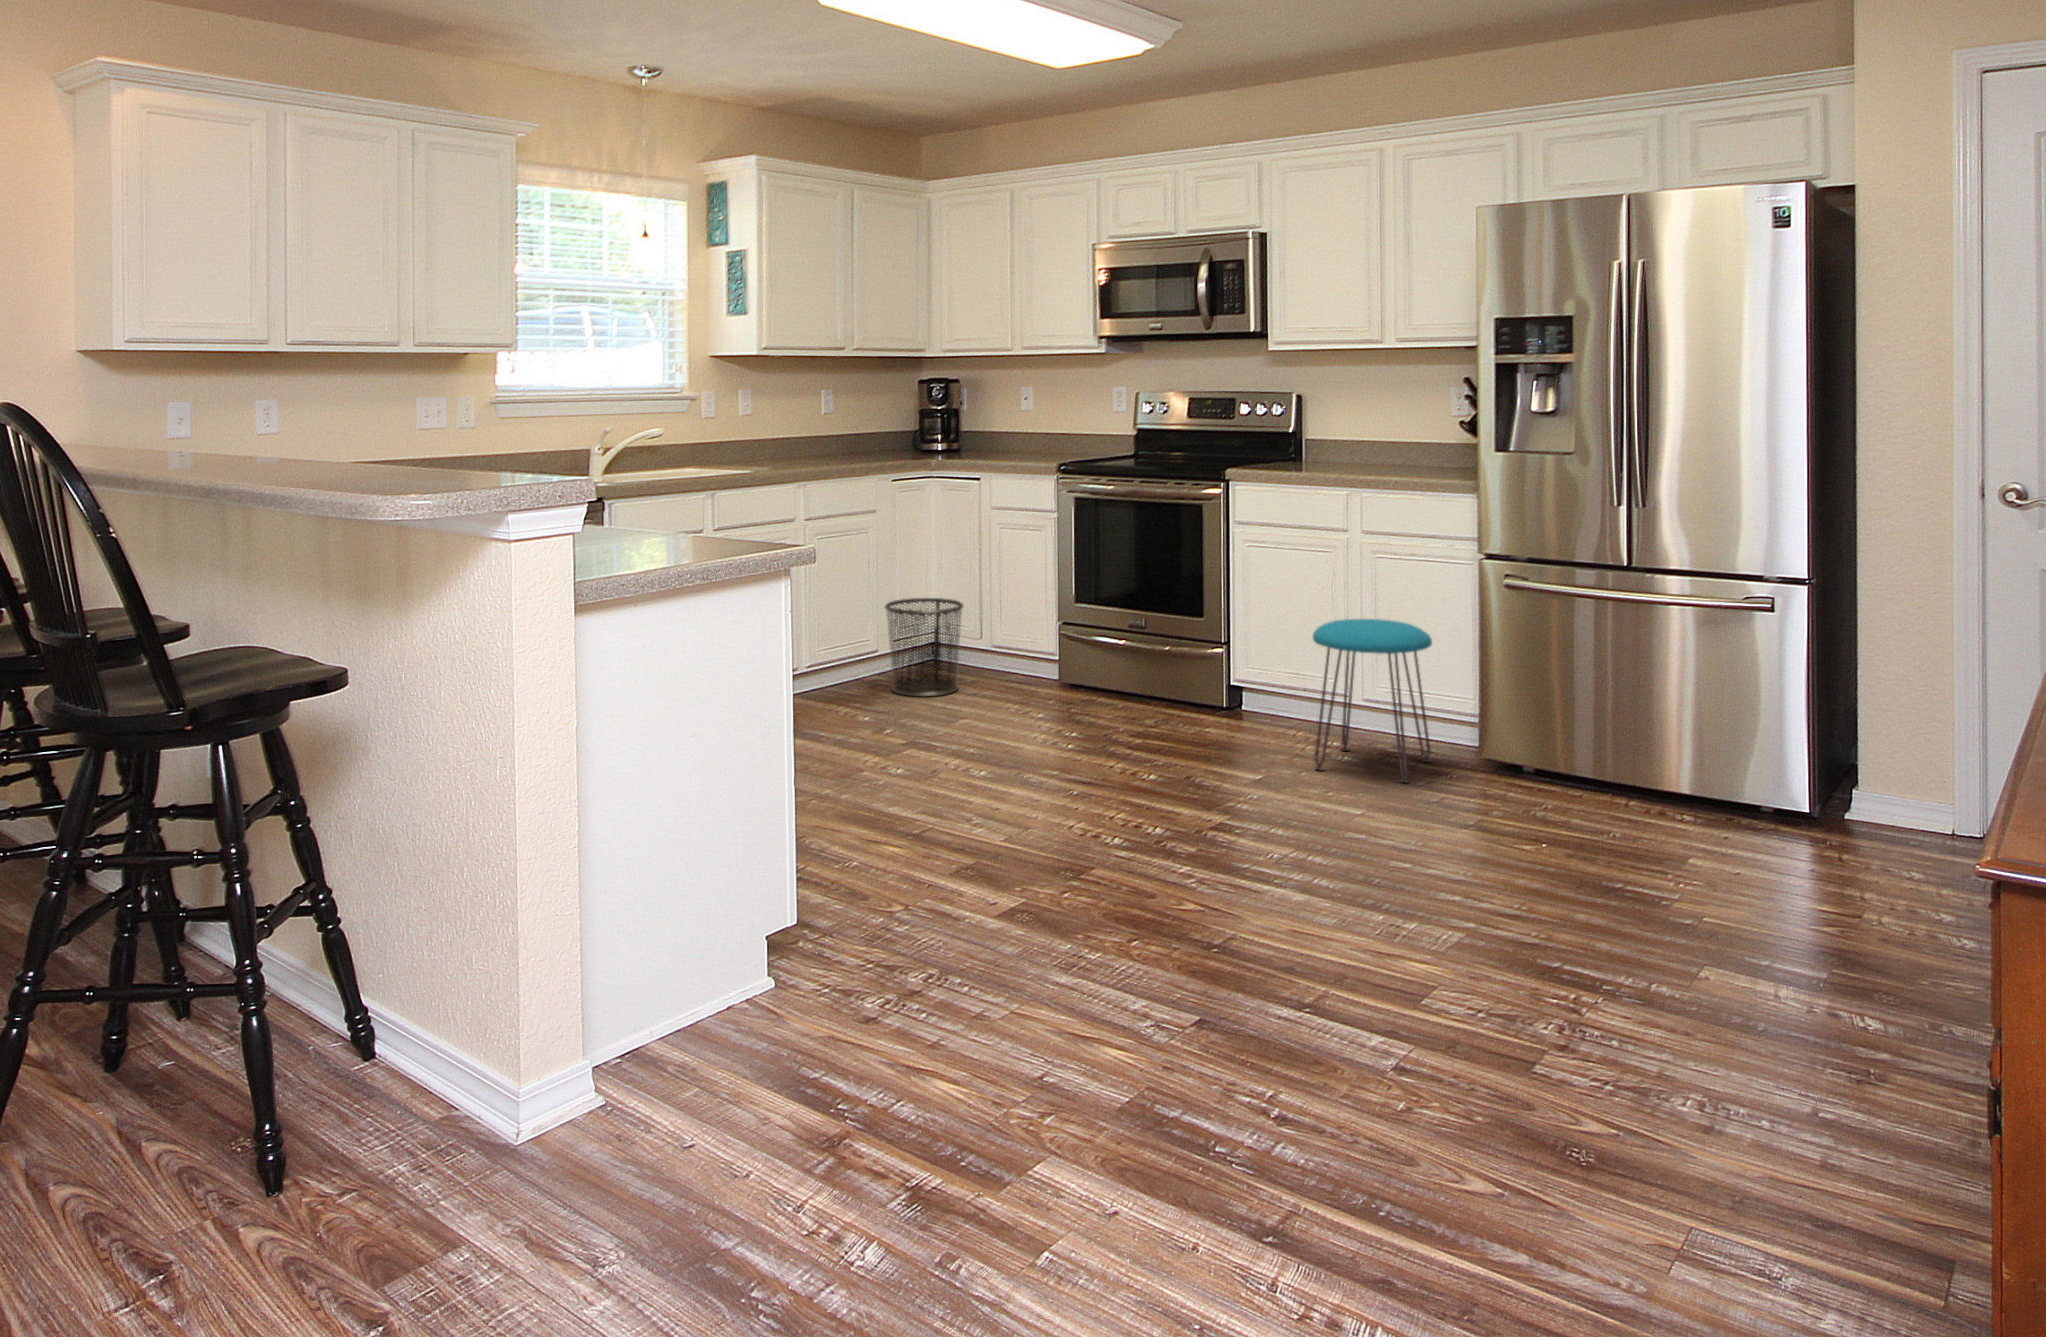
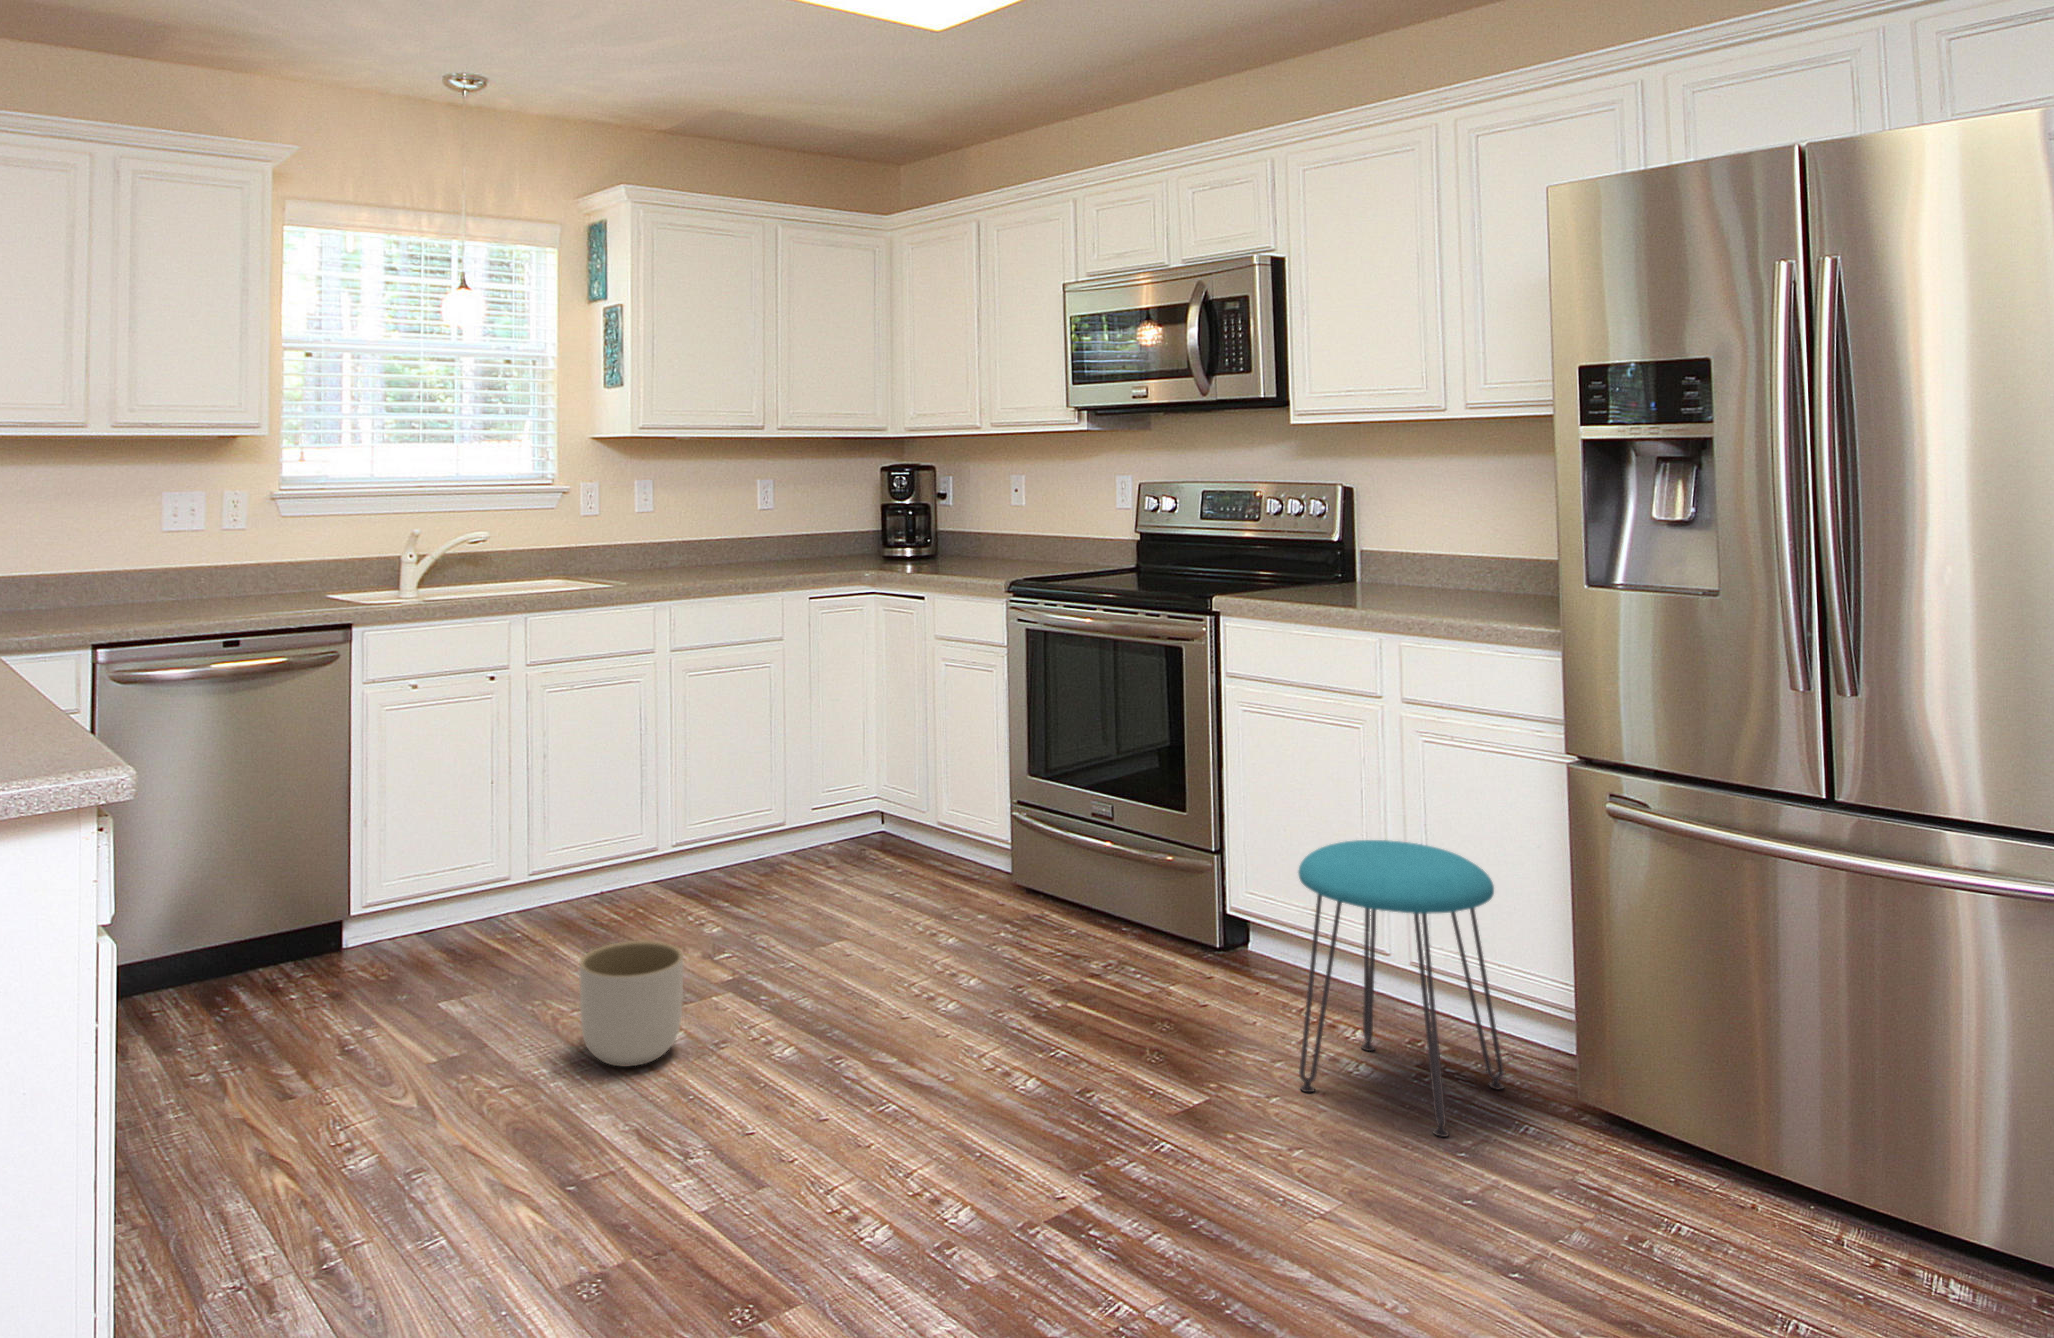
waste bin: present [885,598,963,697] -> none [775,755,880,894]
planter: none [846,709,915,787] -> present [579,941,683,1067]

